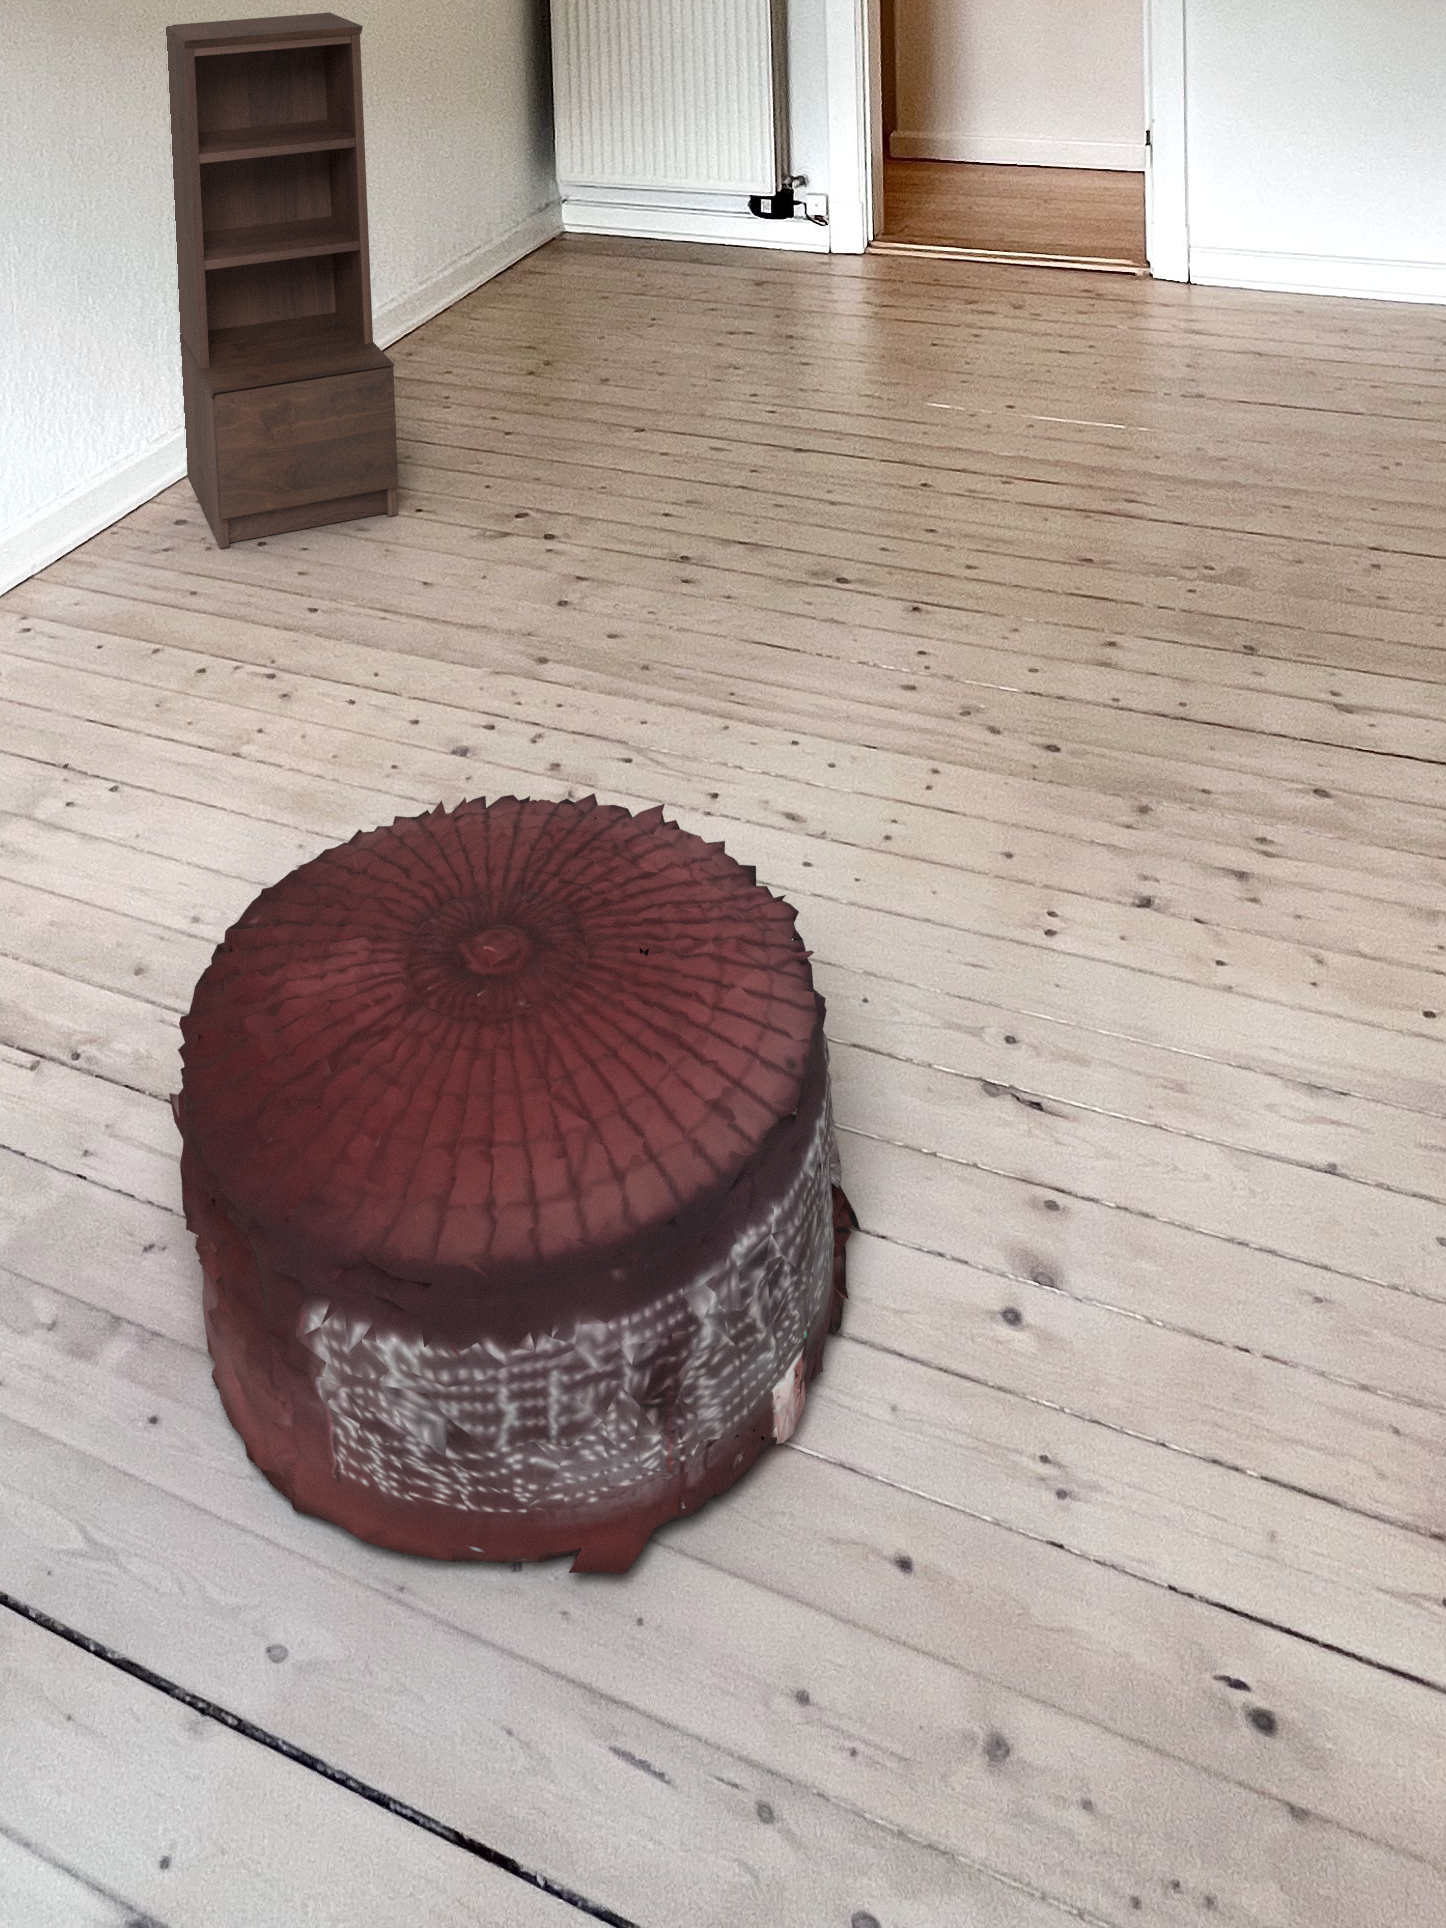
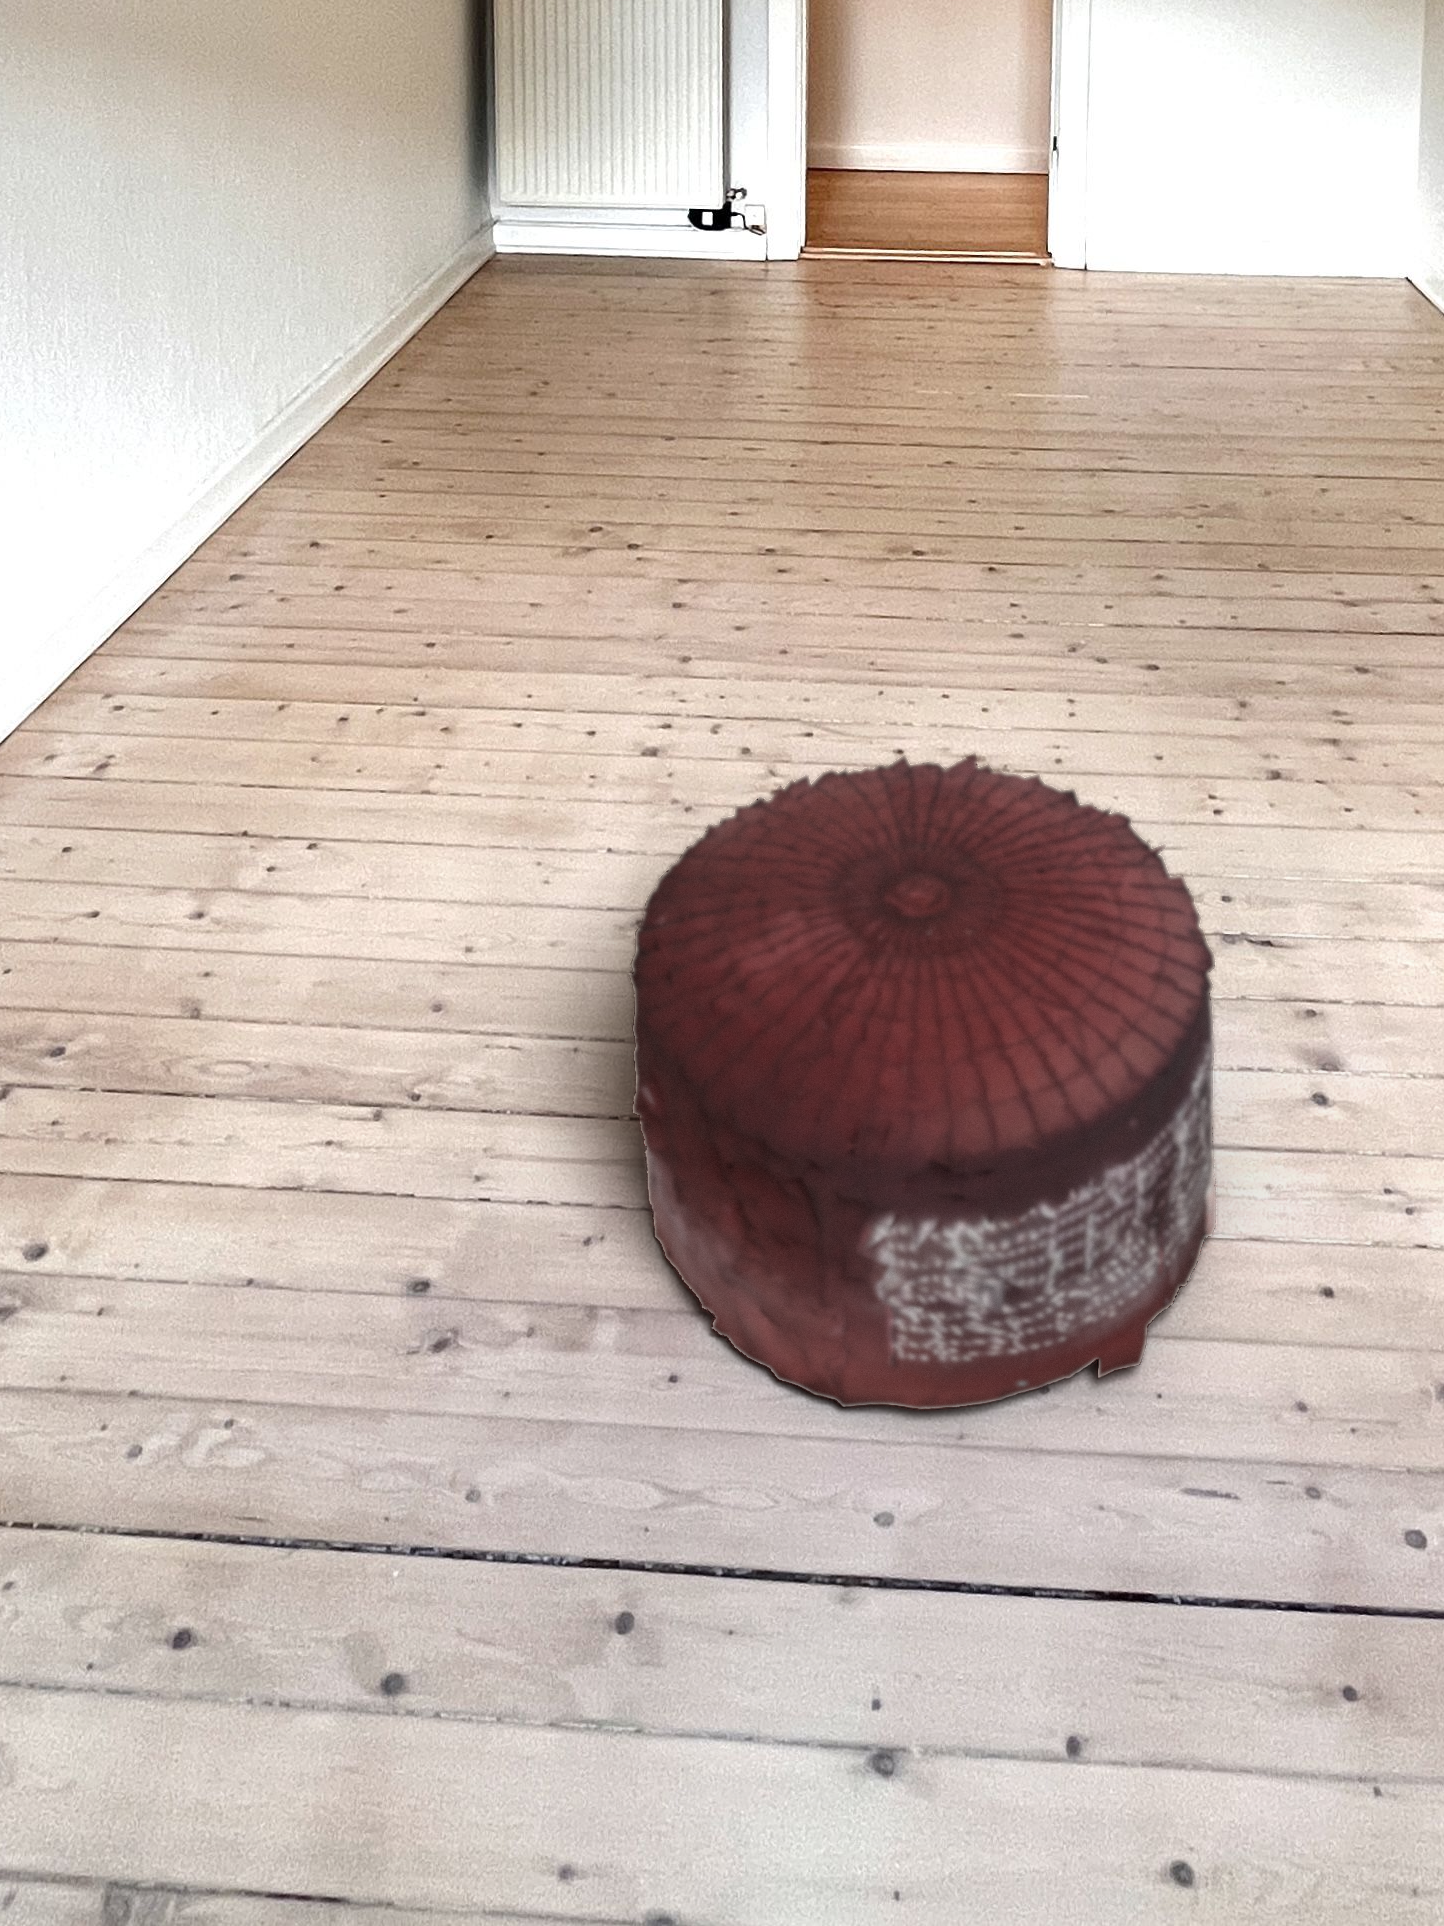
bookshelf: present [165,13,398,548] -> none [183,39,466,603]

